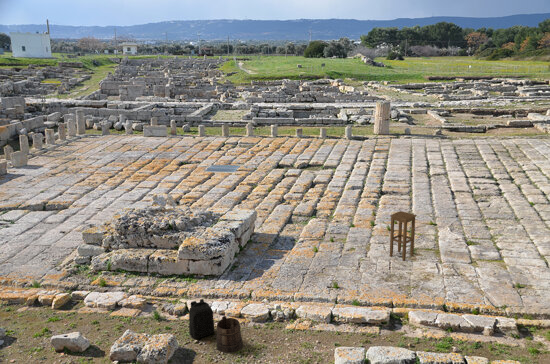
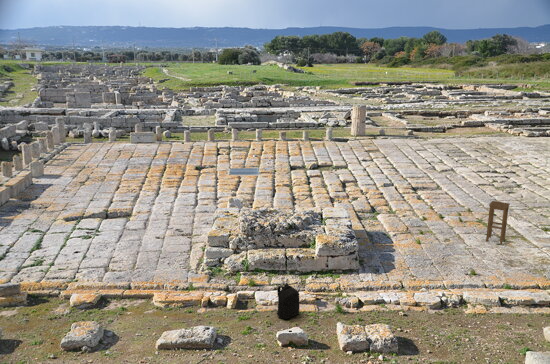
backpack: present [189,299,215,339] -> present [277,284,299,319]
bucket: present [216,316,242,353] -> none [423,299,448,333]

